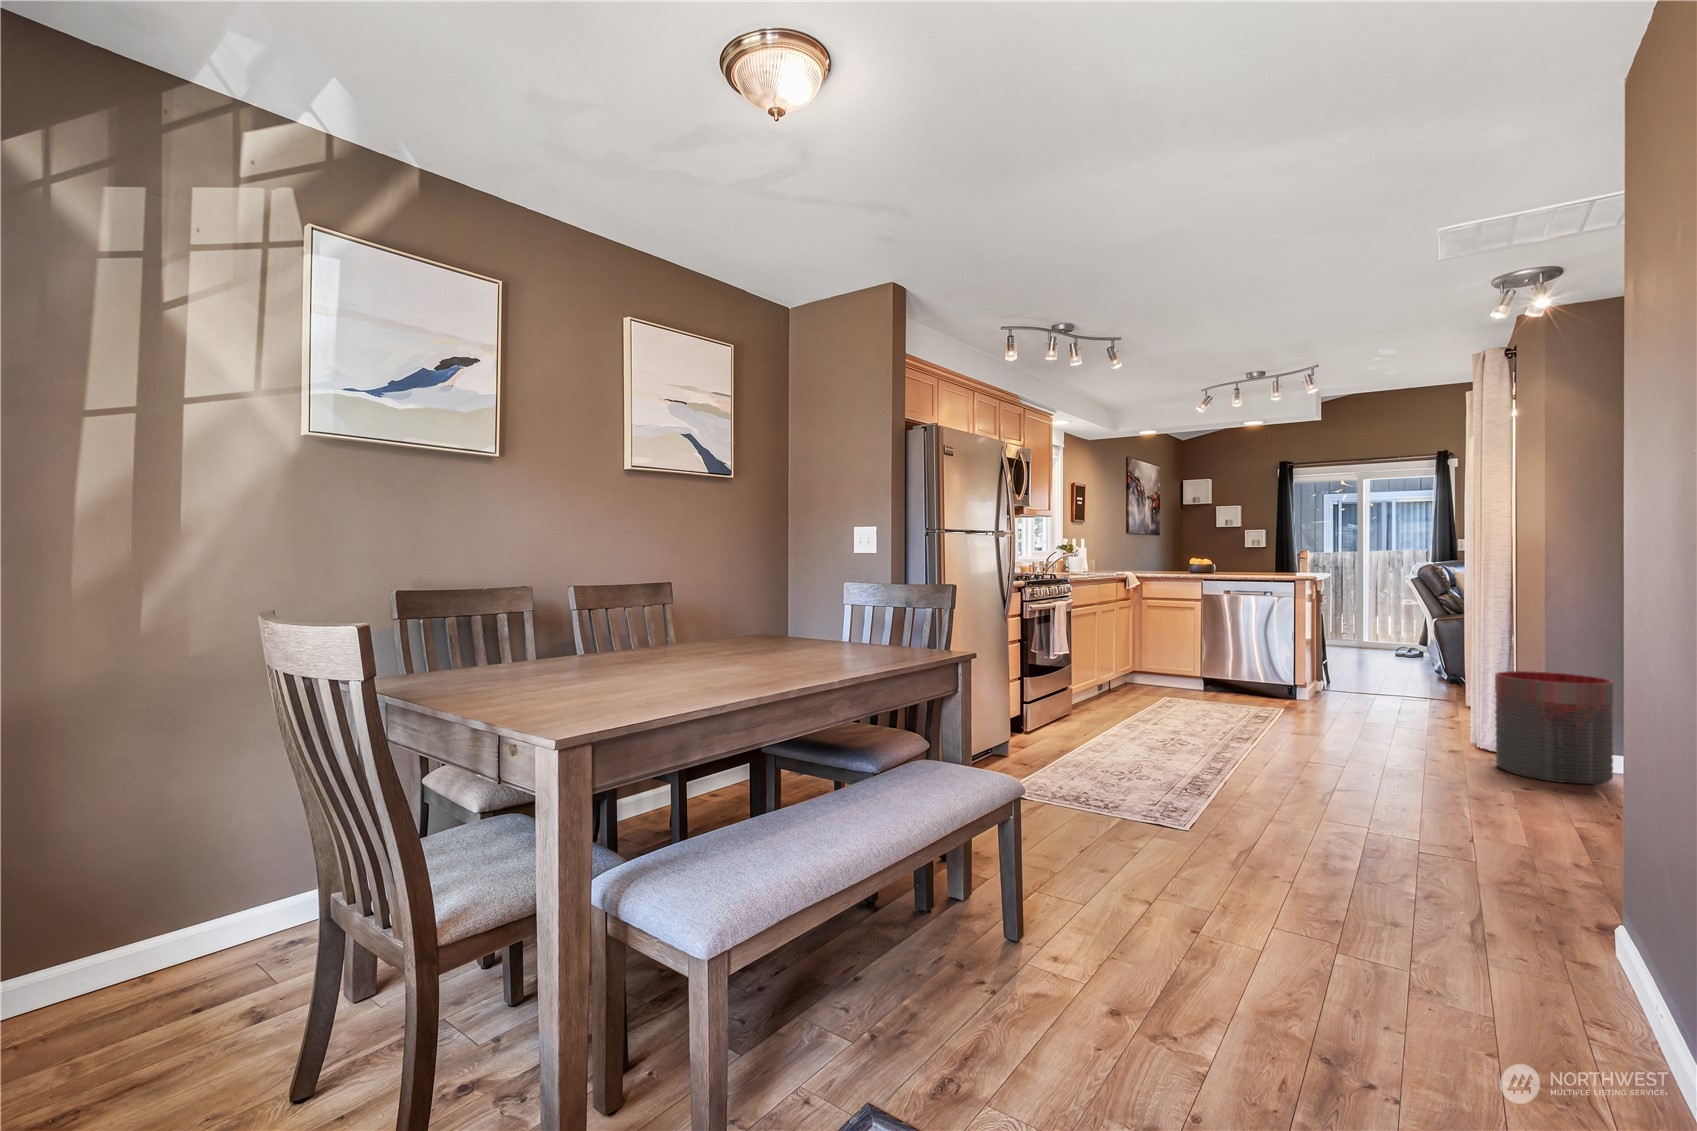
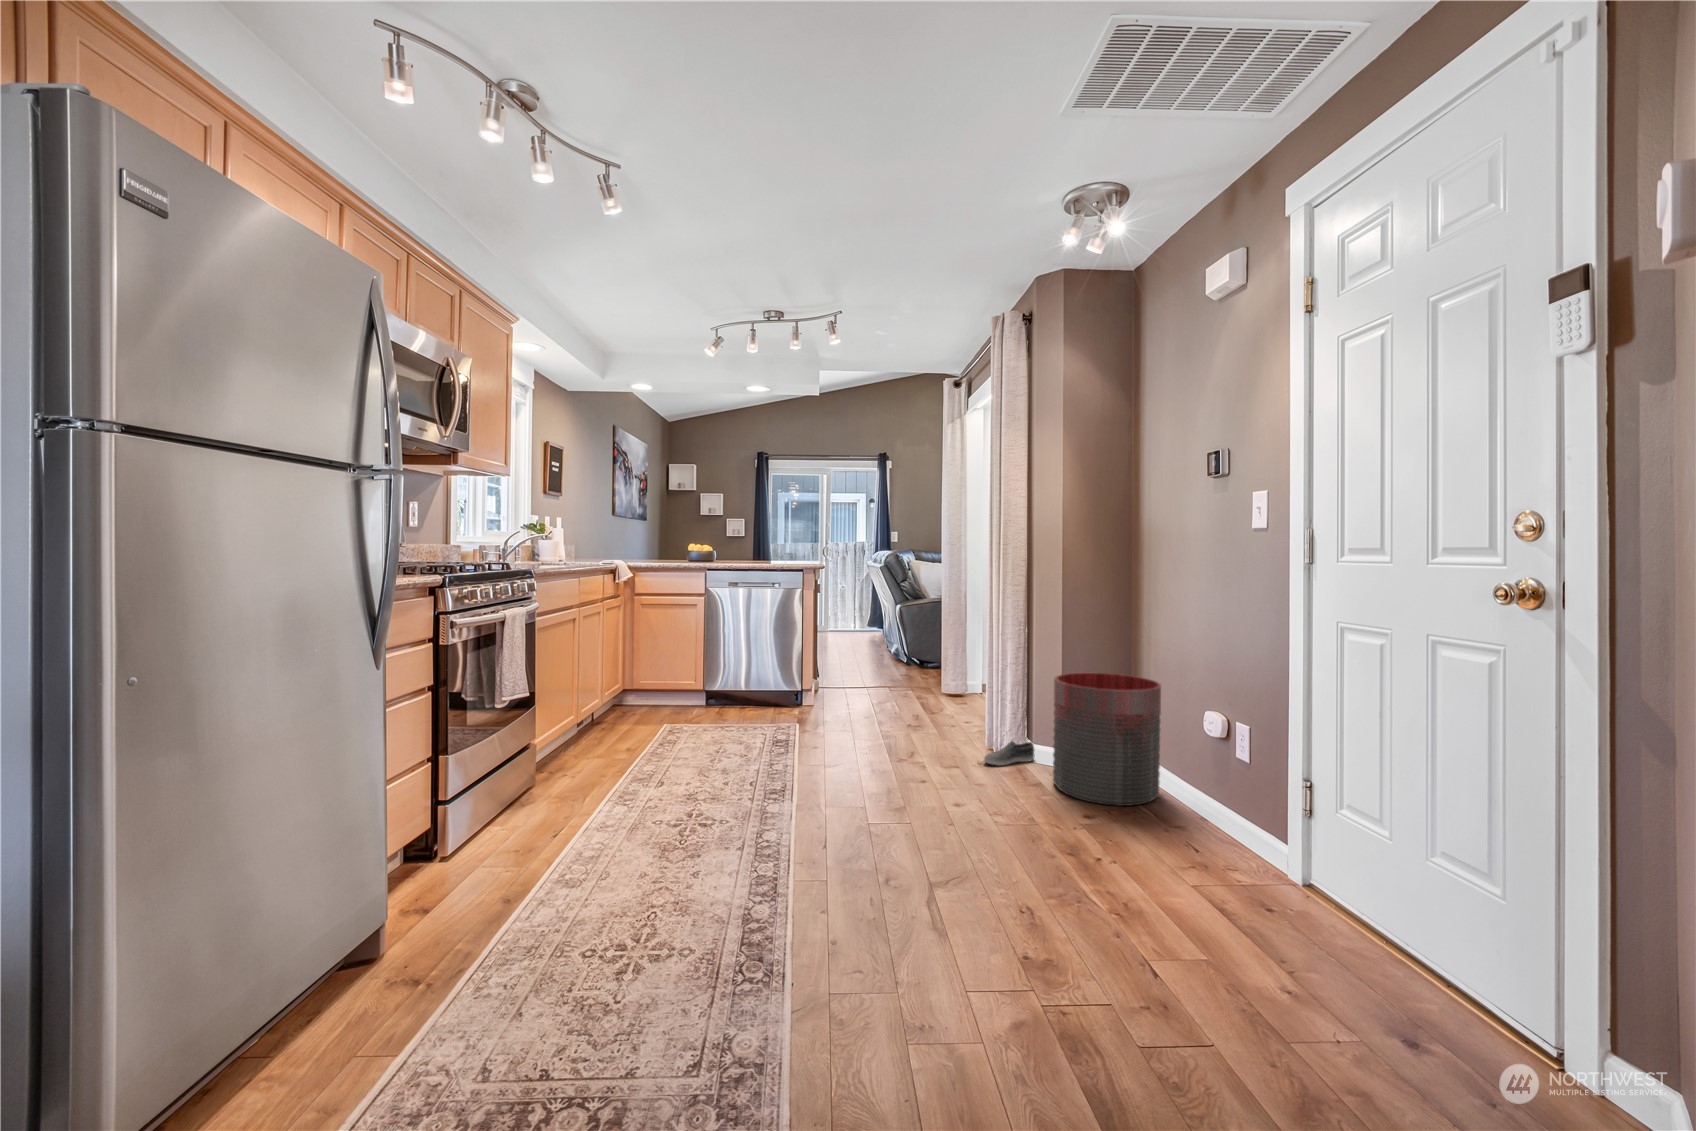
shoe: none [1440,730,1501,751] -> present [984,741,1034,765]

